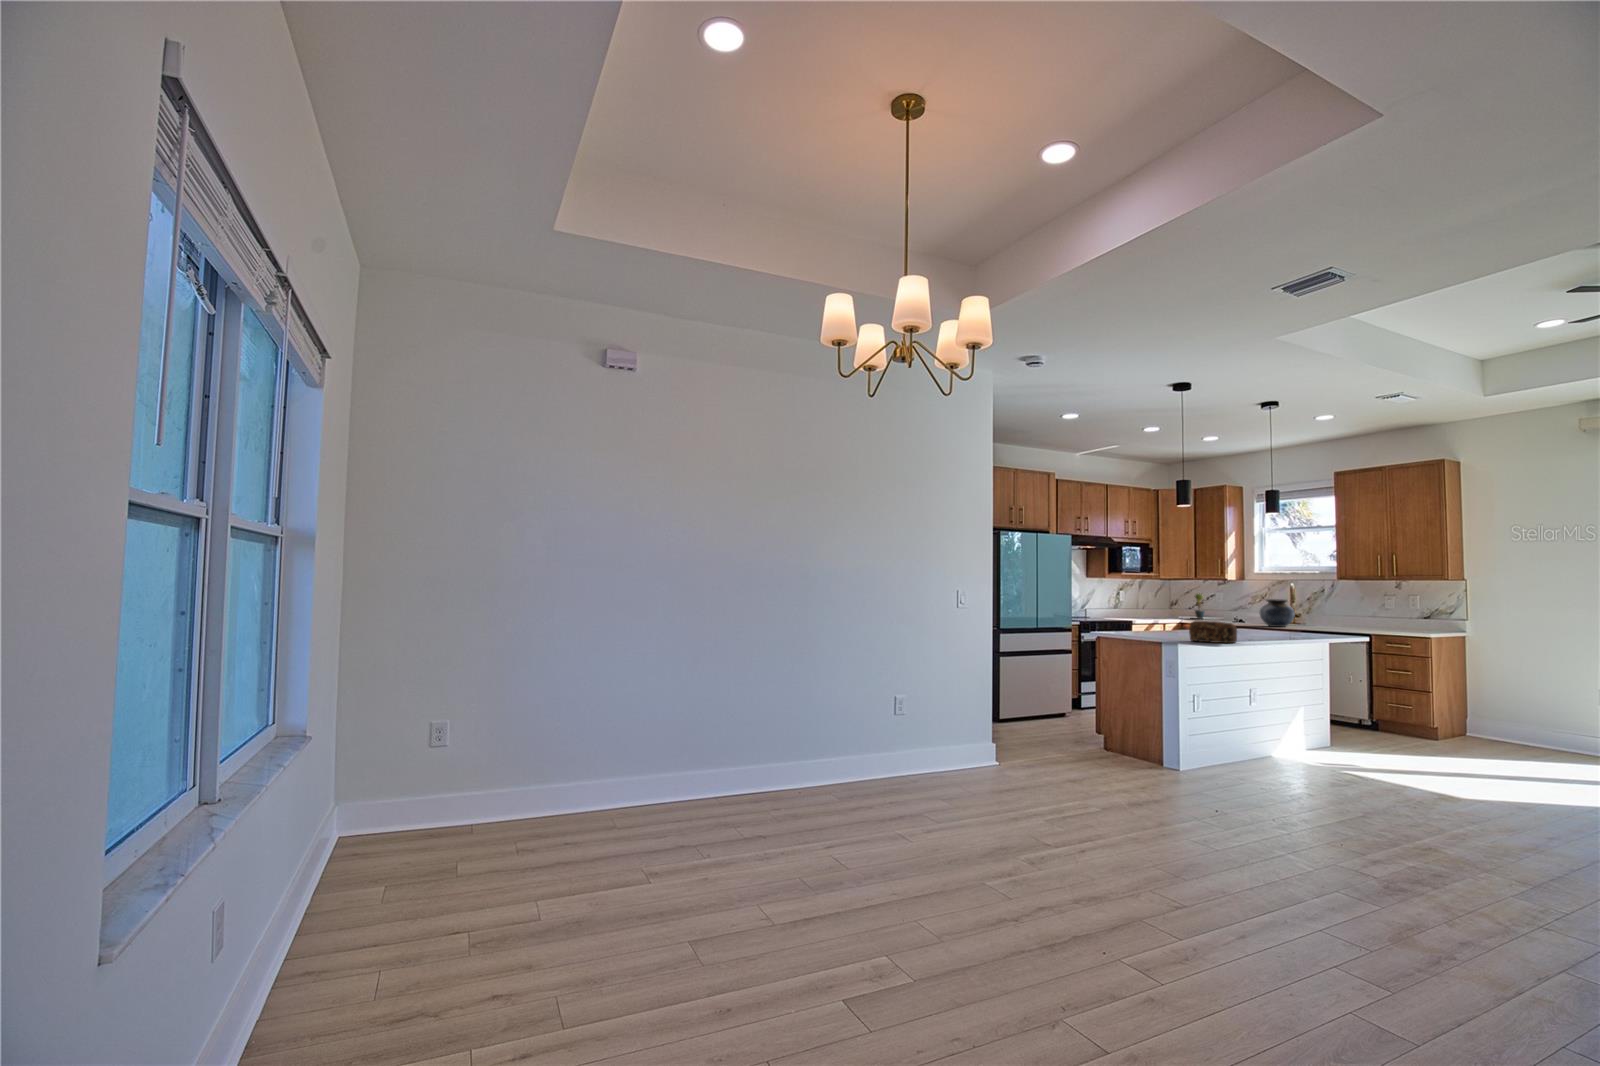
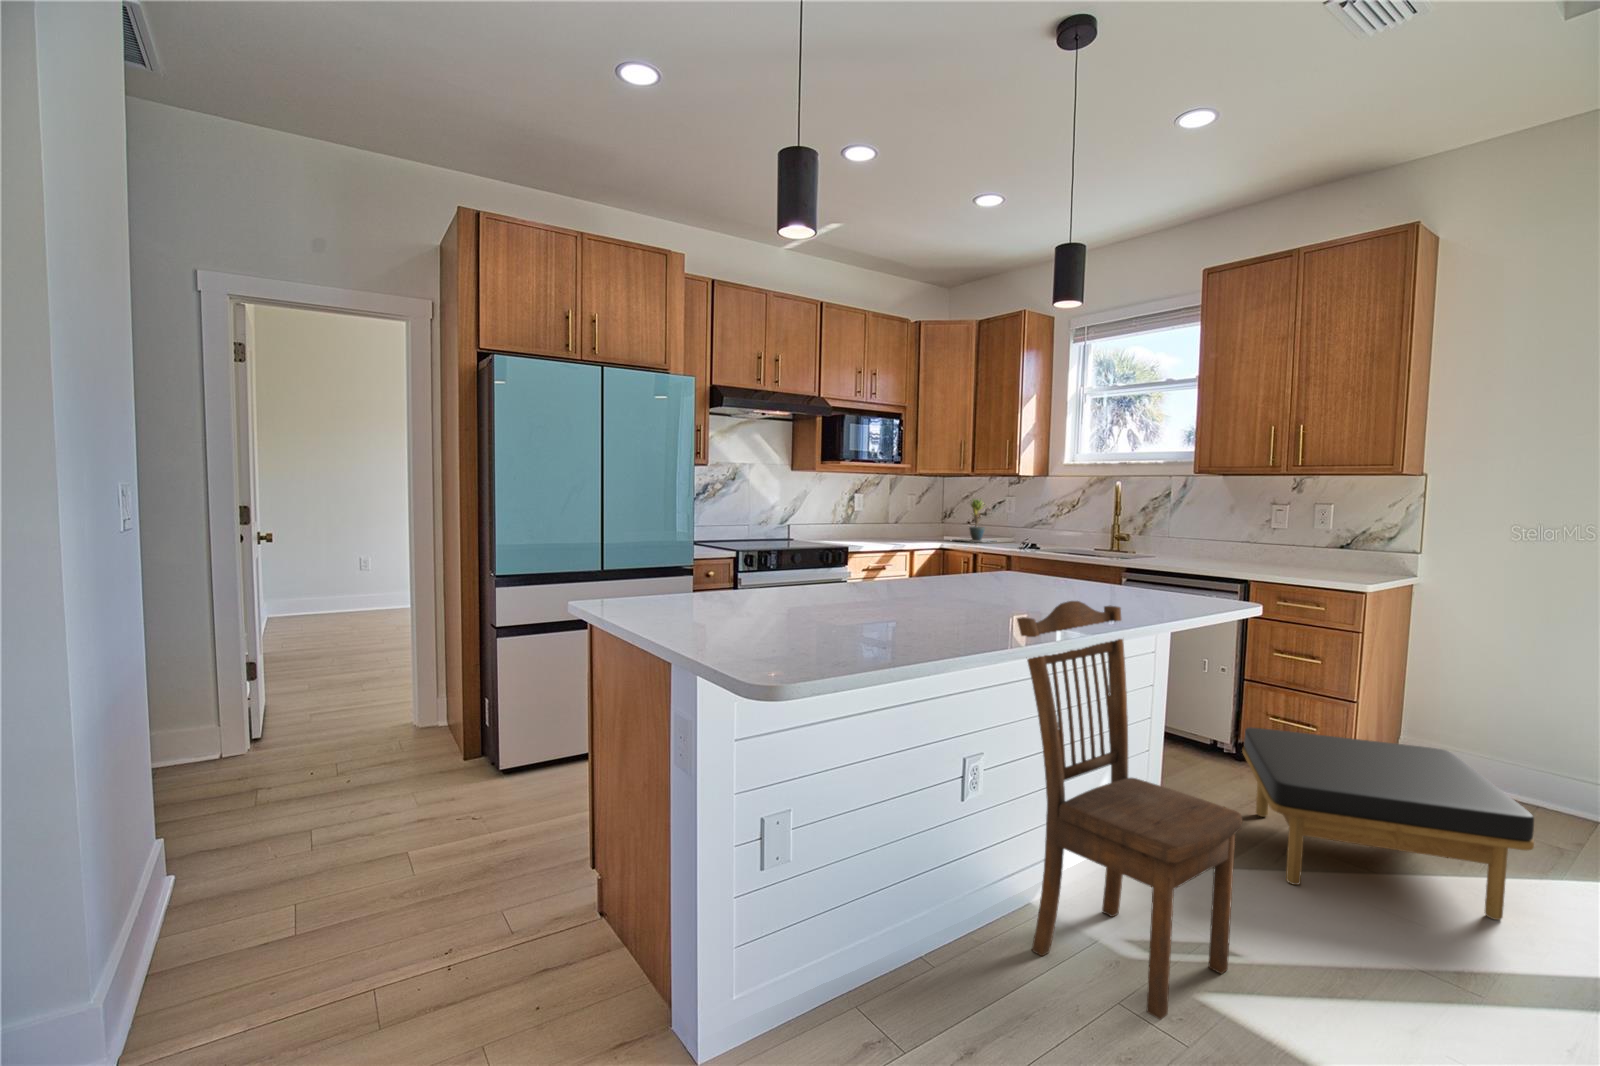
vase: present [1260,599,1295,627] -> none [1054,511,1115,564]
bread loaf: present [1189,620,1237,643] -> none [797,581,929,656]
dining chair: none [1266,630,1361,770] -> present [1017,601,1242,1020]
ottoman: none [1370,700,1494,764] -> present [1242,727,1534,920]

